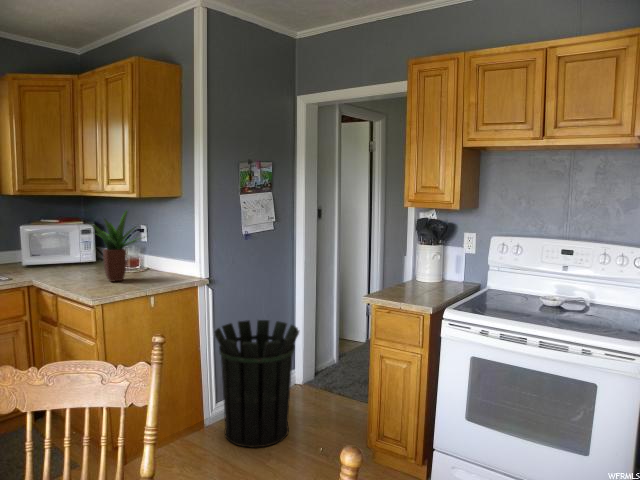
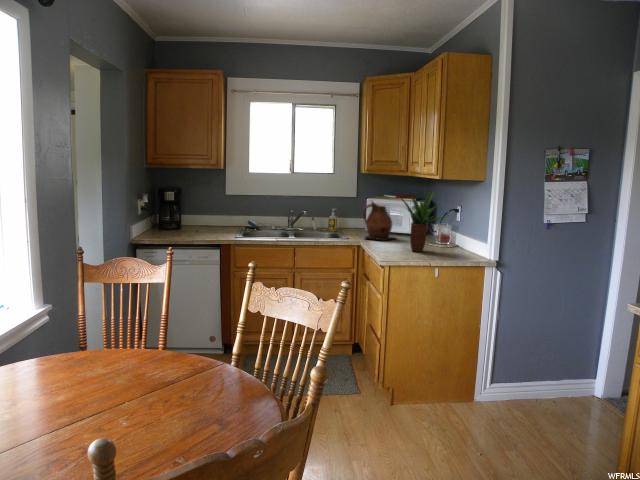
ceramic pitcher: none [23,228,71,276] -> present [363,201,394,240]
waste bin: present [214,320,299,448] -> none [489,310,581,439]

